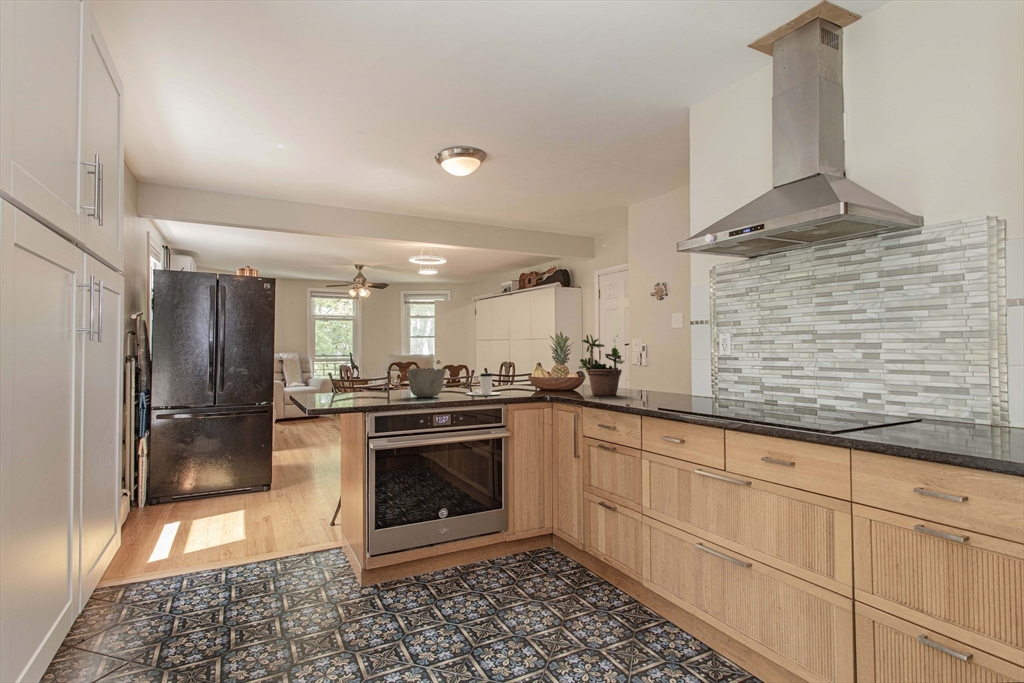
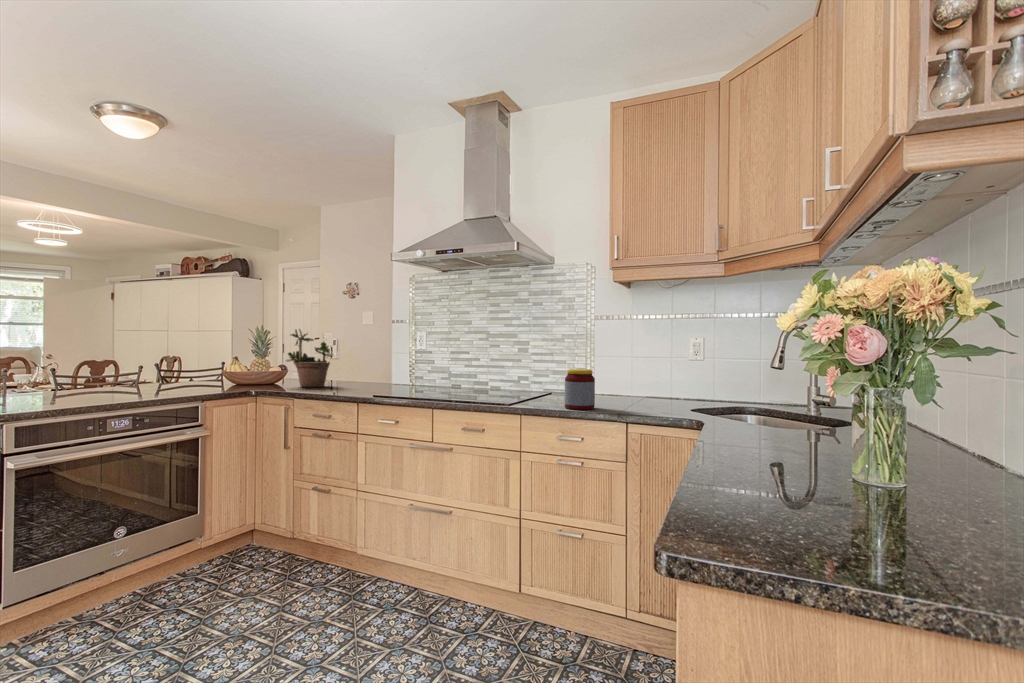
ceramic bowl: present [407,368,446,398] -> none [58,364,121,399]
coffee cup: present [466,373,501,396] -> none [144,368,192,393]
jar: none [922,384,982,448] -> present [565,369,595,410]

